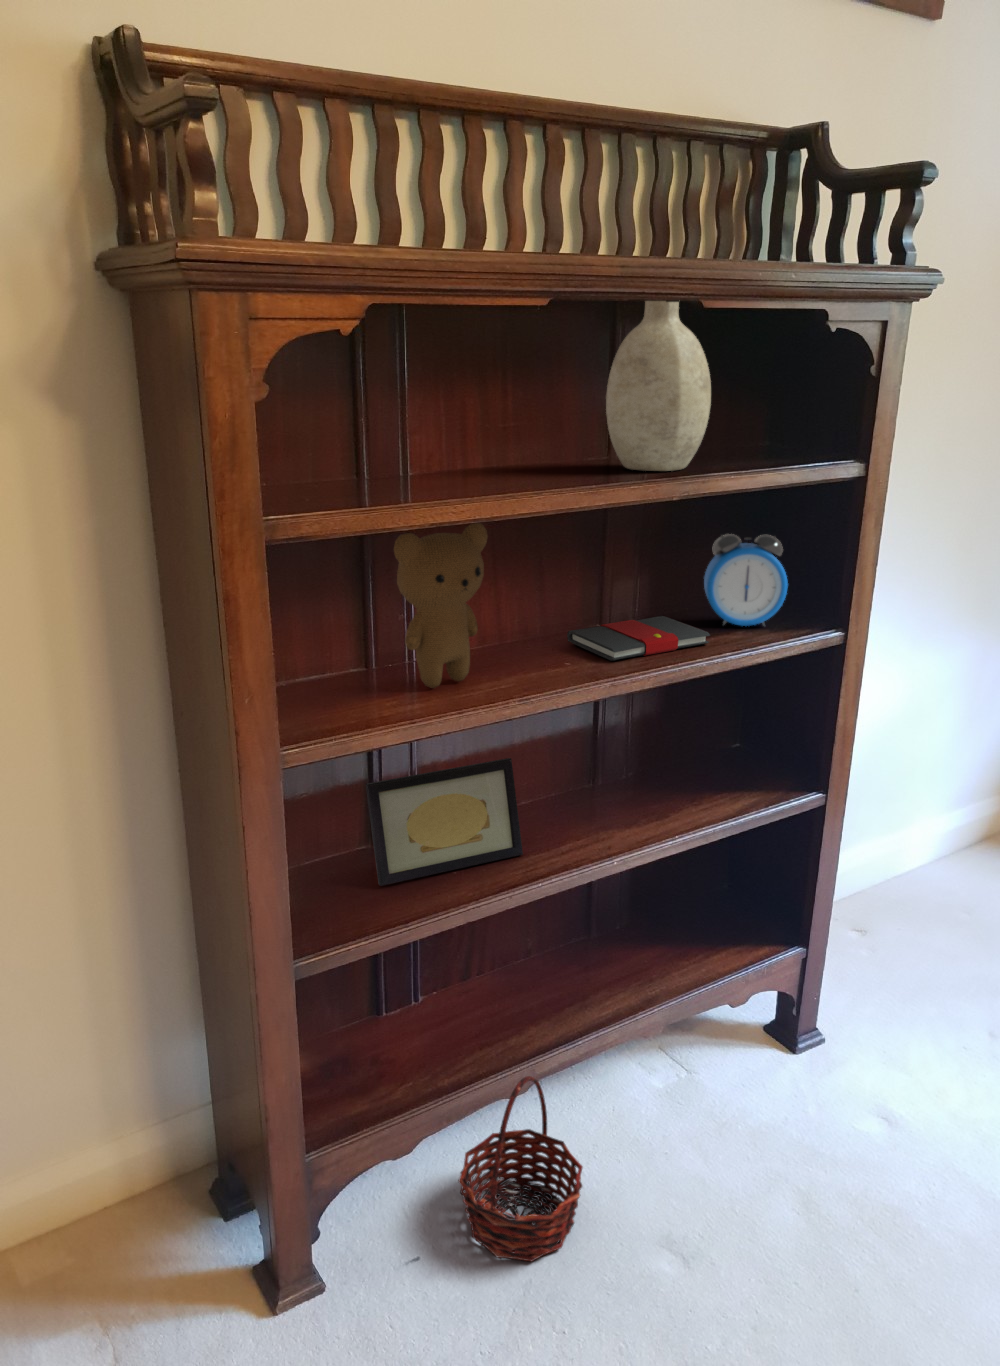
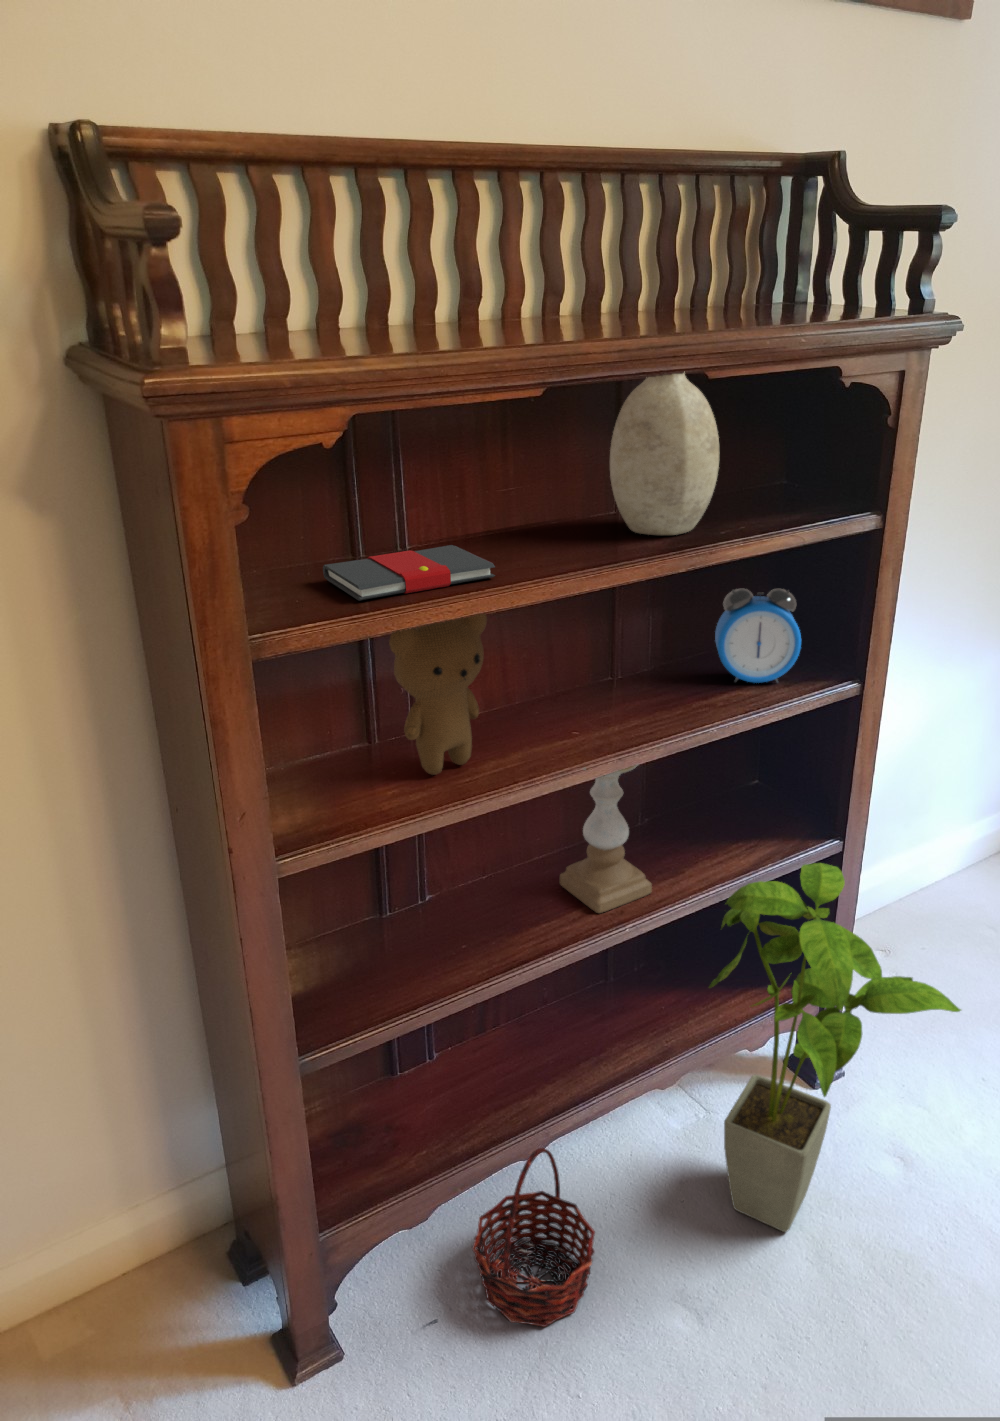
book: present [567,616,710,661] -> present [323,545,495,601]
candle holder: none [550,677,641,845] -> present [560,764,652,913]
picture frame: present [366,758,523,886] -> none [370,830,531,966]
house plant: none [698,786,948,1176] -> present [709,863,961,1232]

